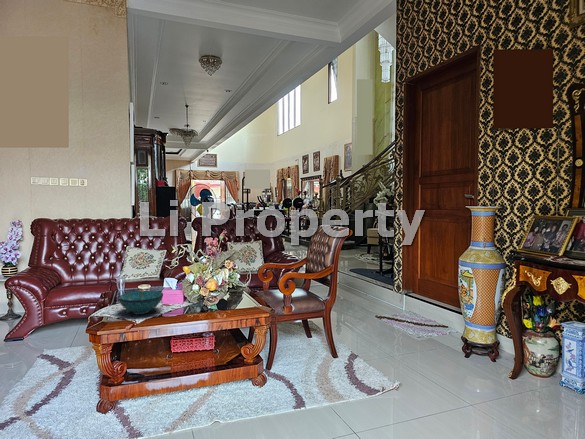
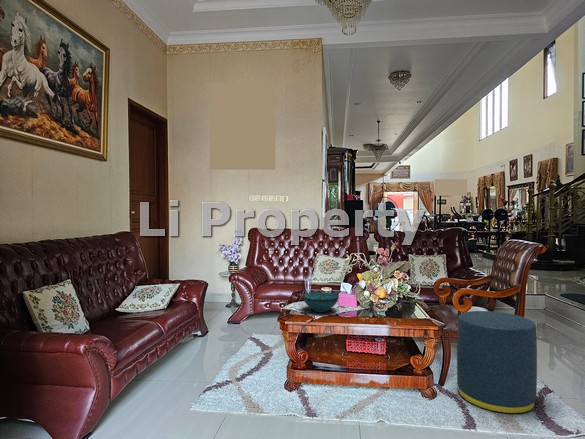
ottoman: none [283,293,349,385] -> present [457,311,537,414]

